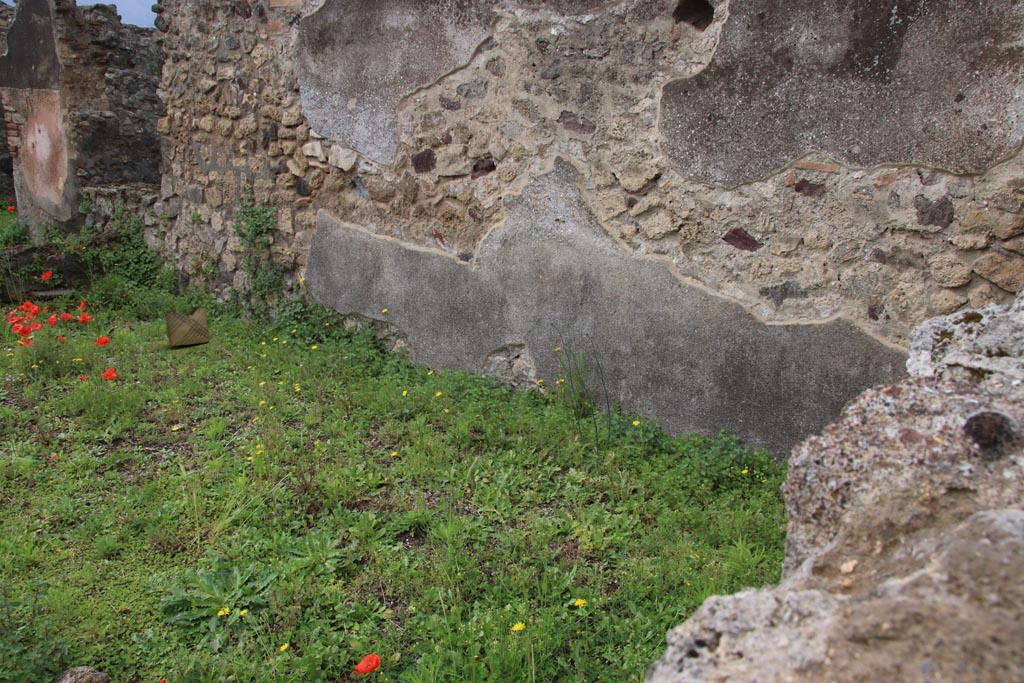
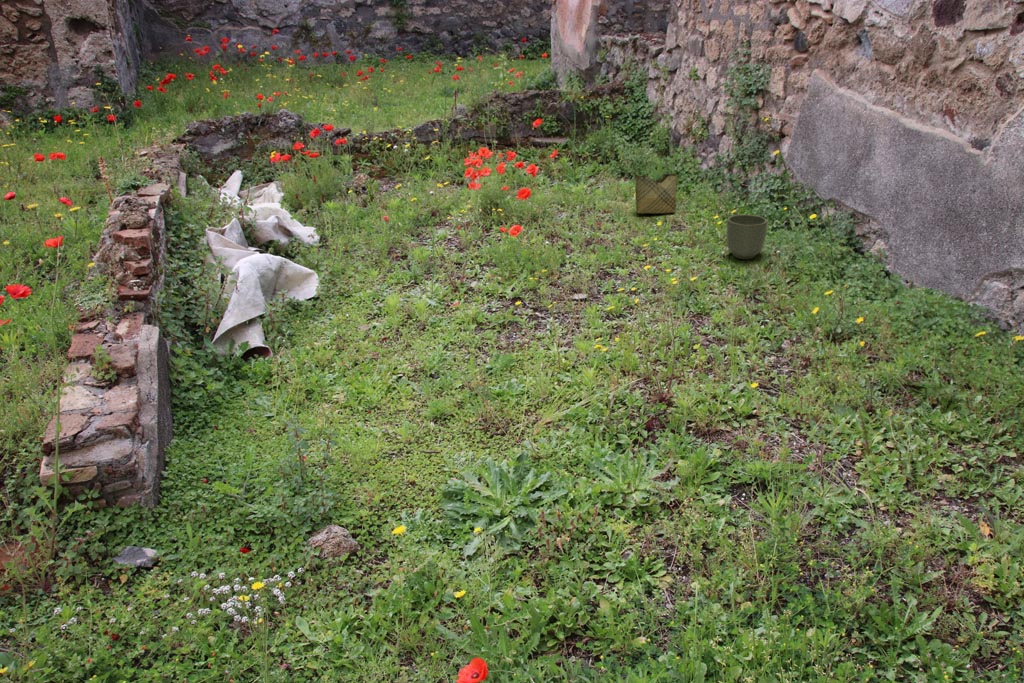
planter: none [271,333,307,372] -> present [726,214,768,259]

